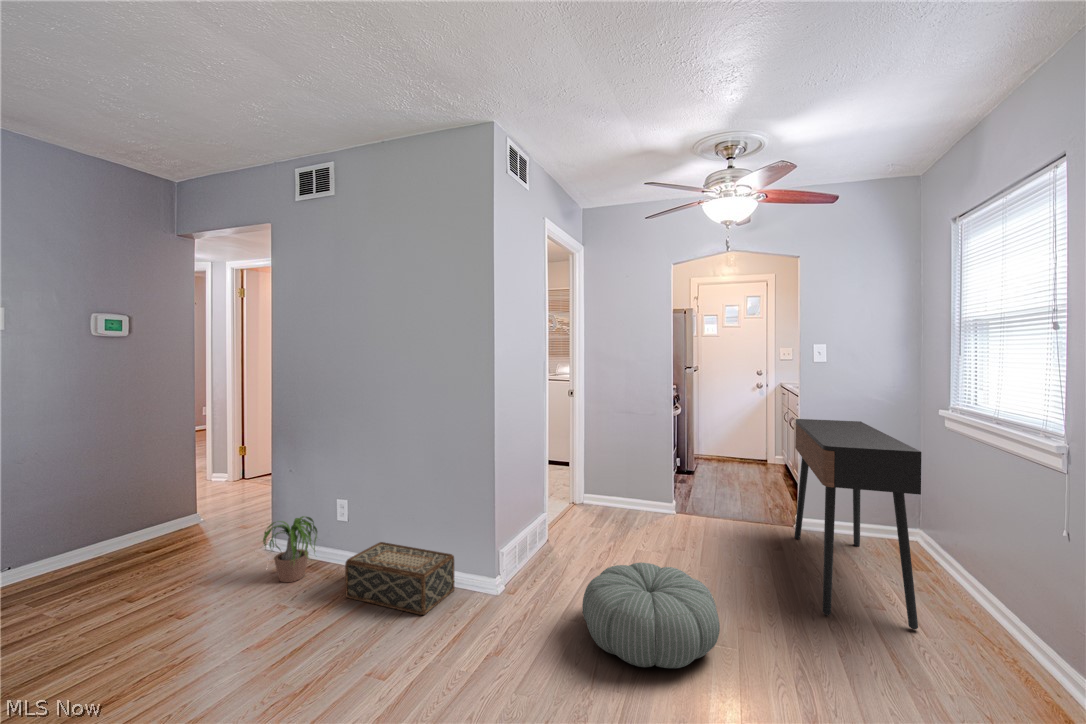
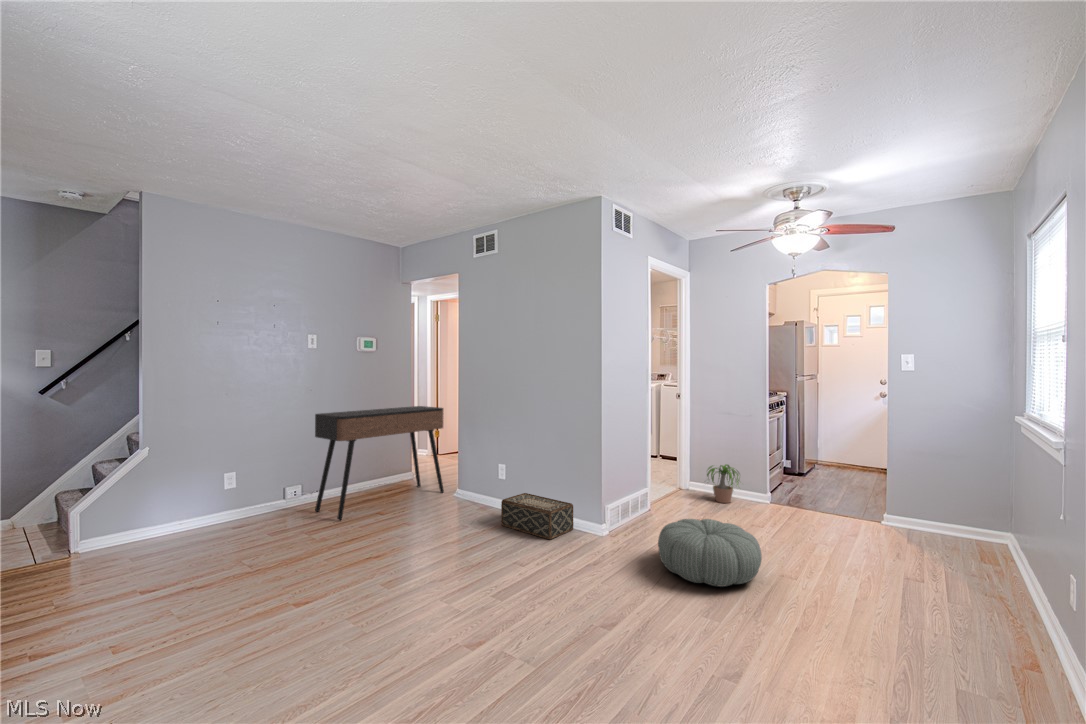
console table: present [795,419,922,629] -> present [315,406,444,520]
potted plant: present [263,516,317,582] -> present [707,464,739,503]

